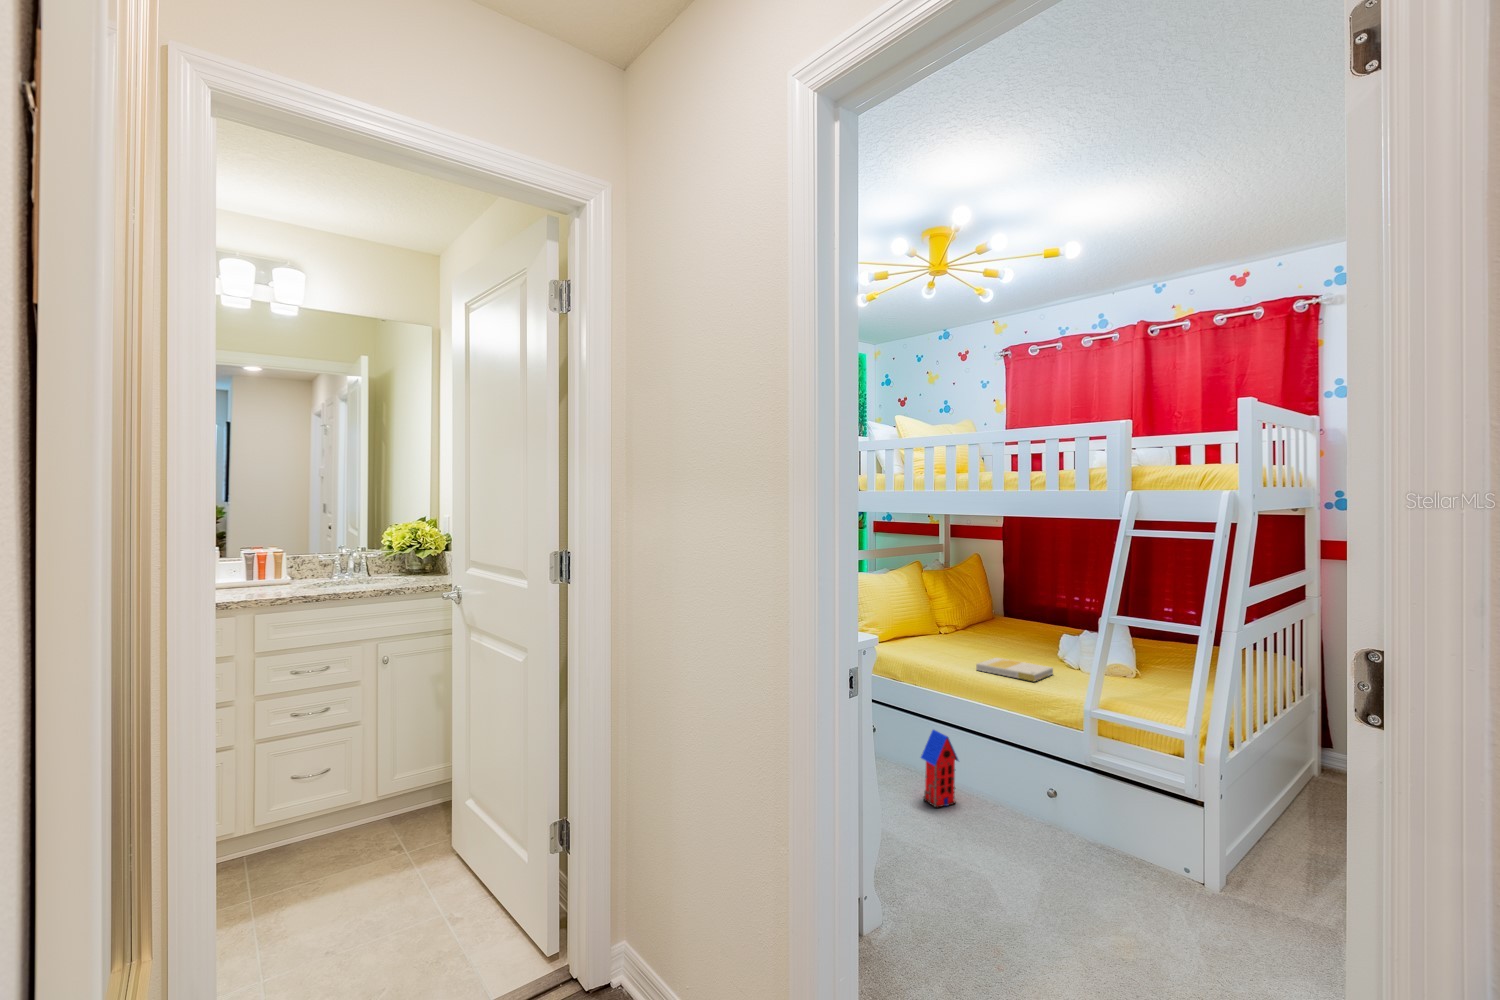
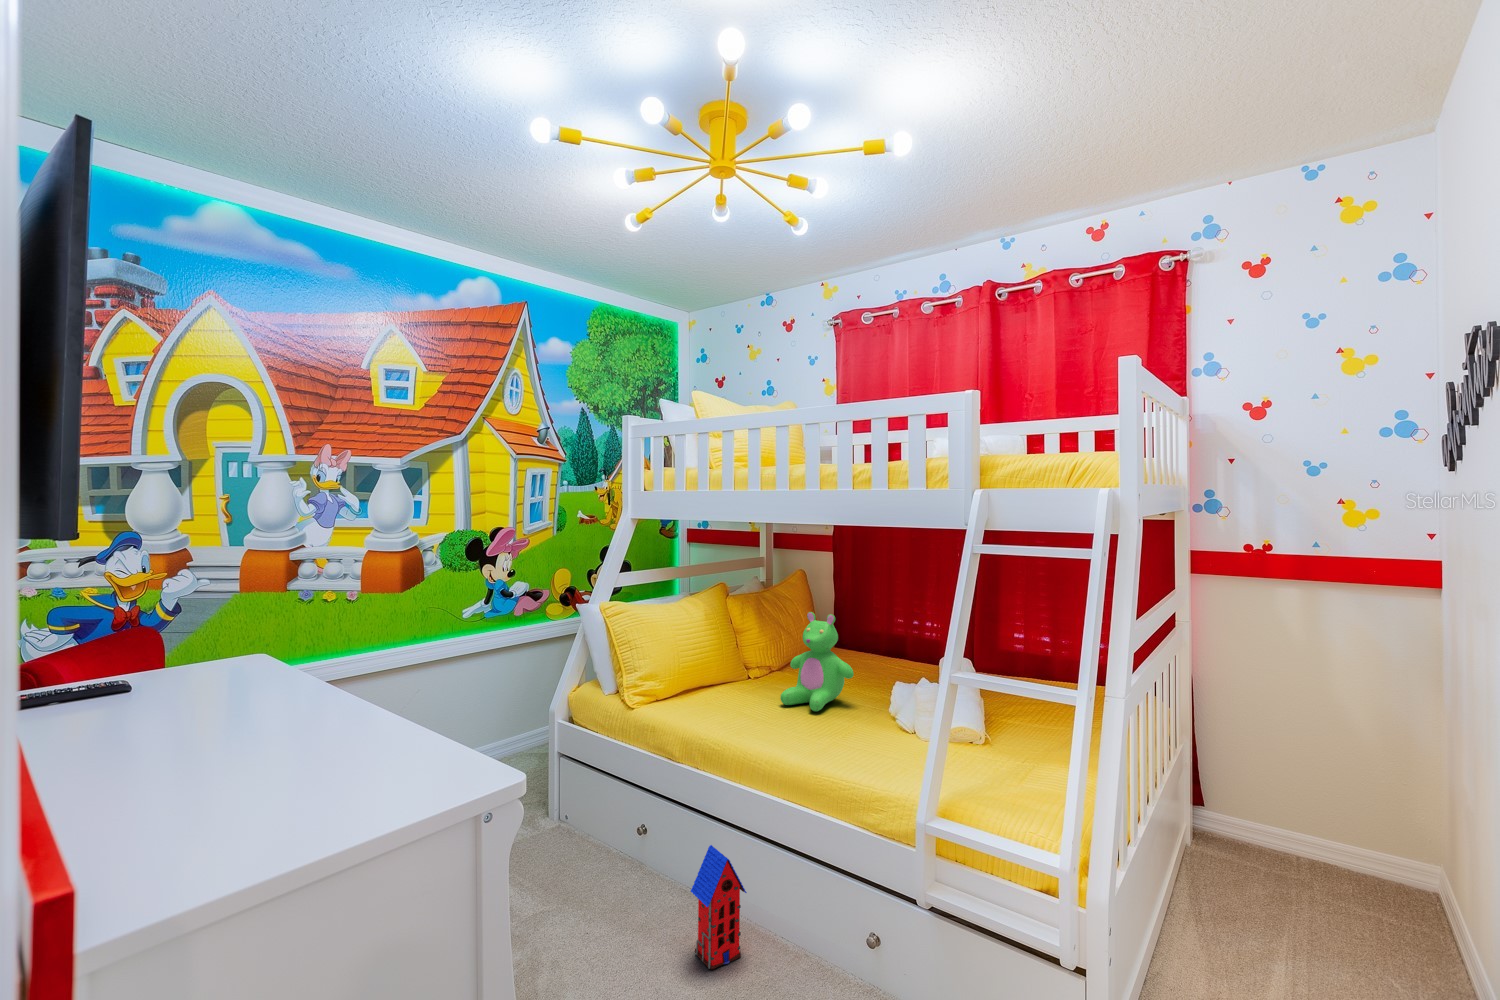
teddy bear: none [971,582,1029,654] -> present [780,612,854,711]
book: present [976,658,1053,682] -> none [778,721,880,764]

